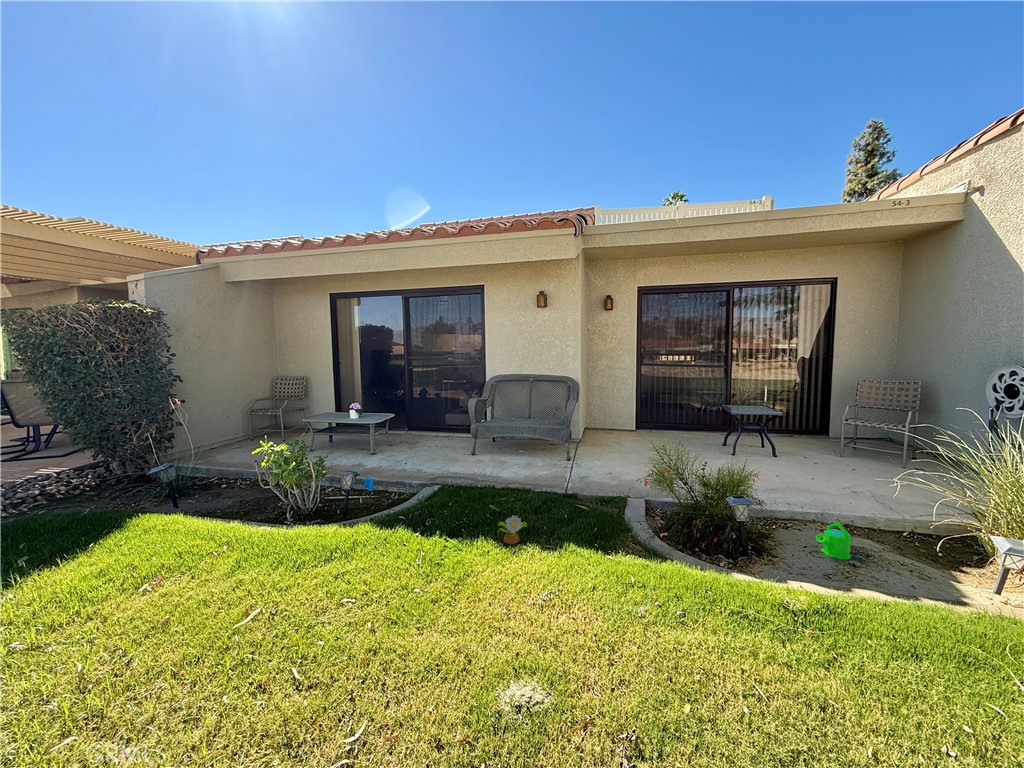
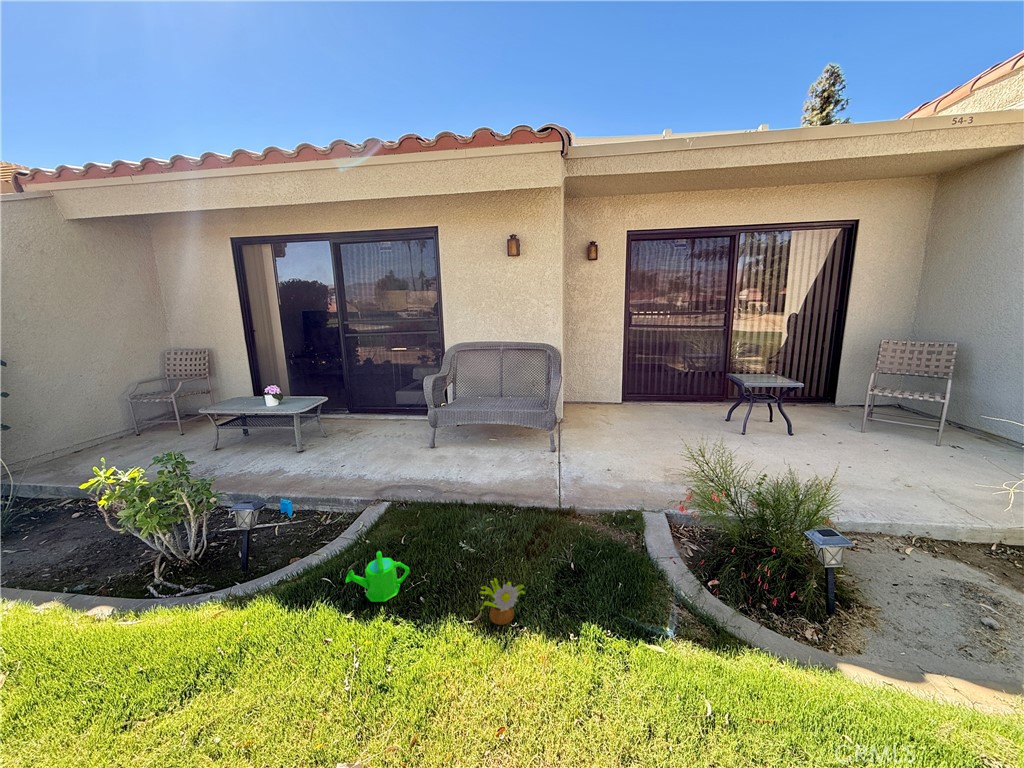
watering can: present [816,522,853,559] -> present [346,551,410,602]

